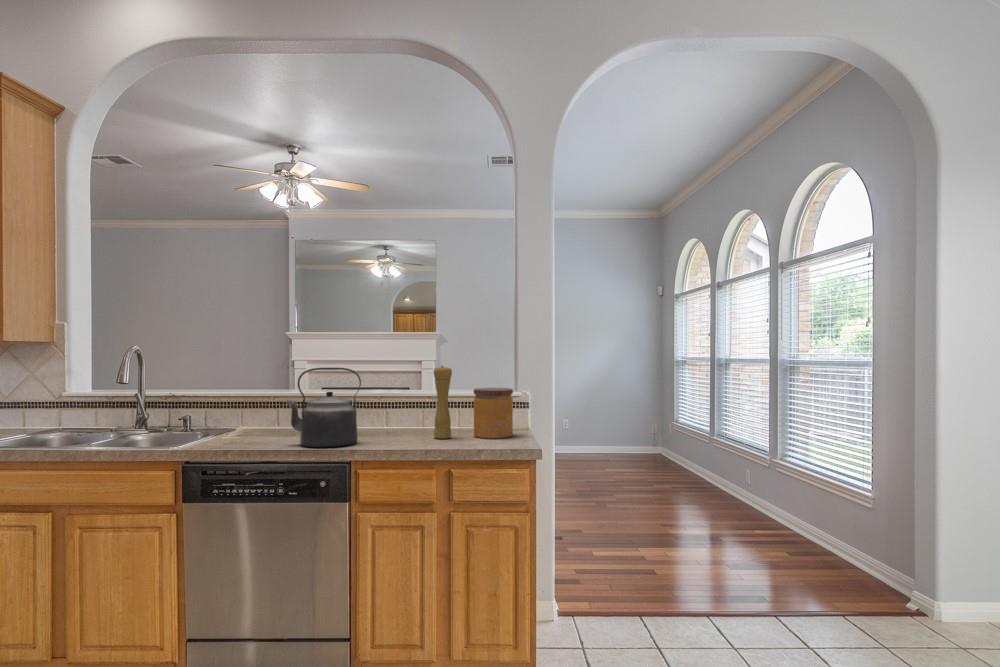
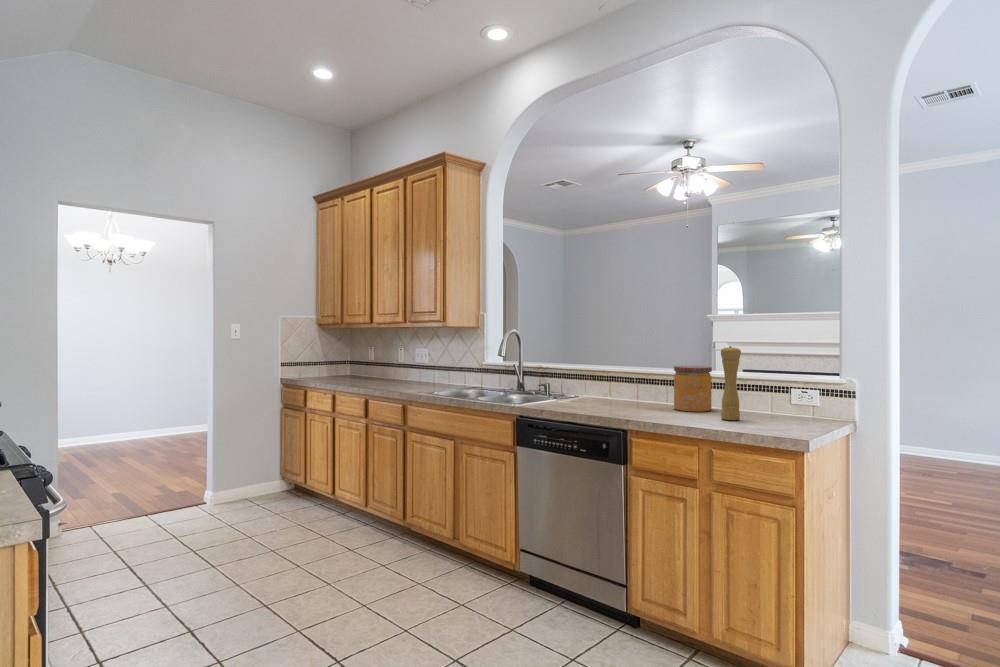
kettle: present [286,368,361,448] -> none [588,346,648,416]
jar: present [474,388,513,439] -> present [674,365,712,412]

